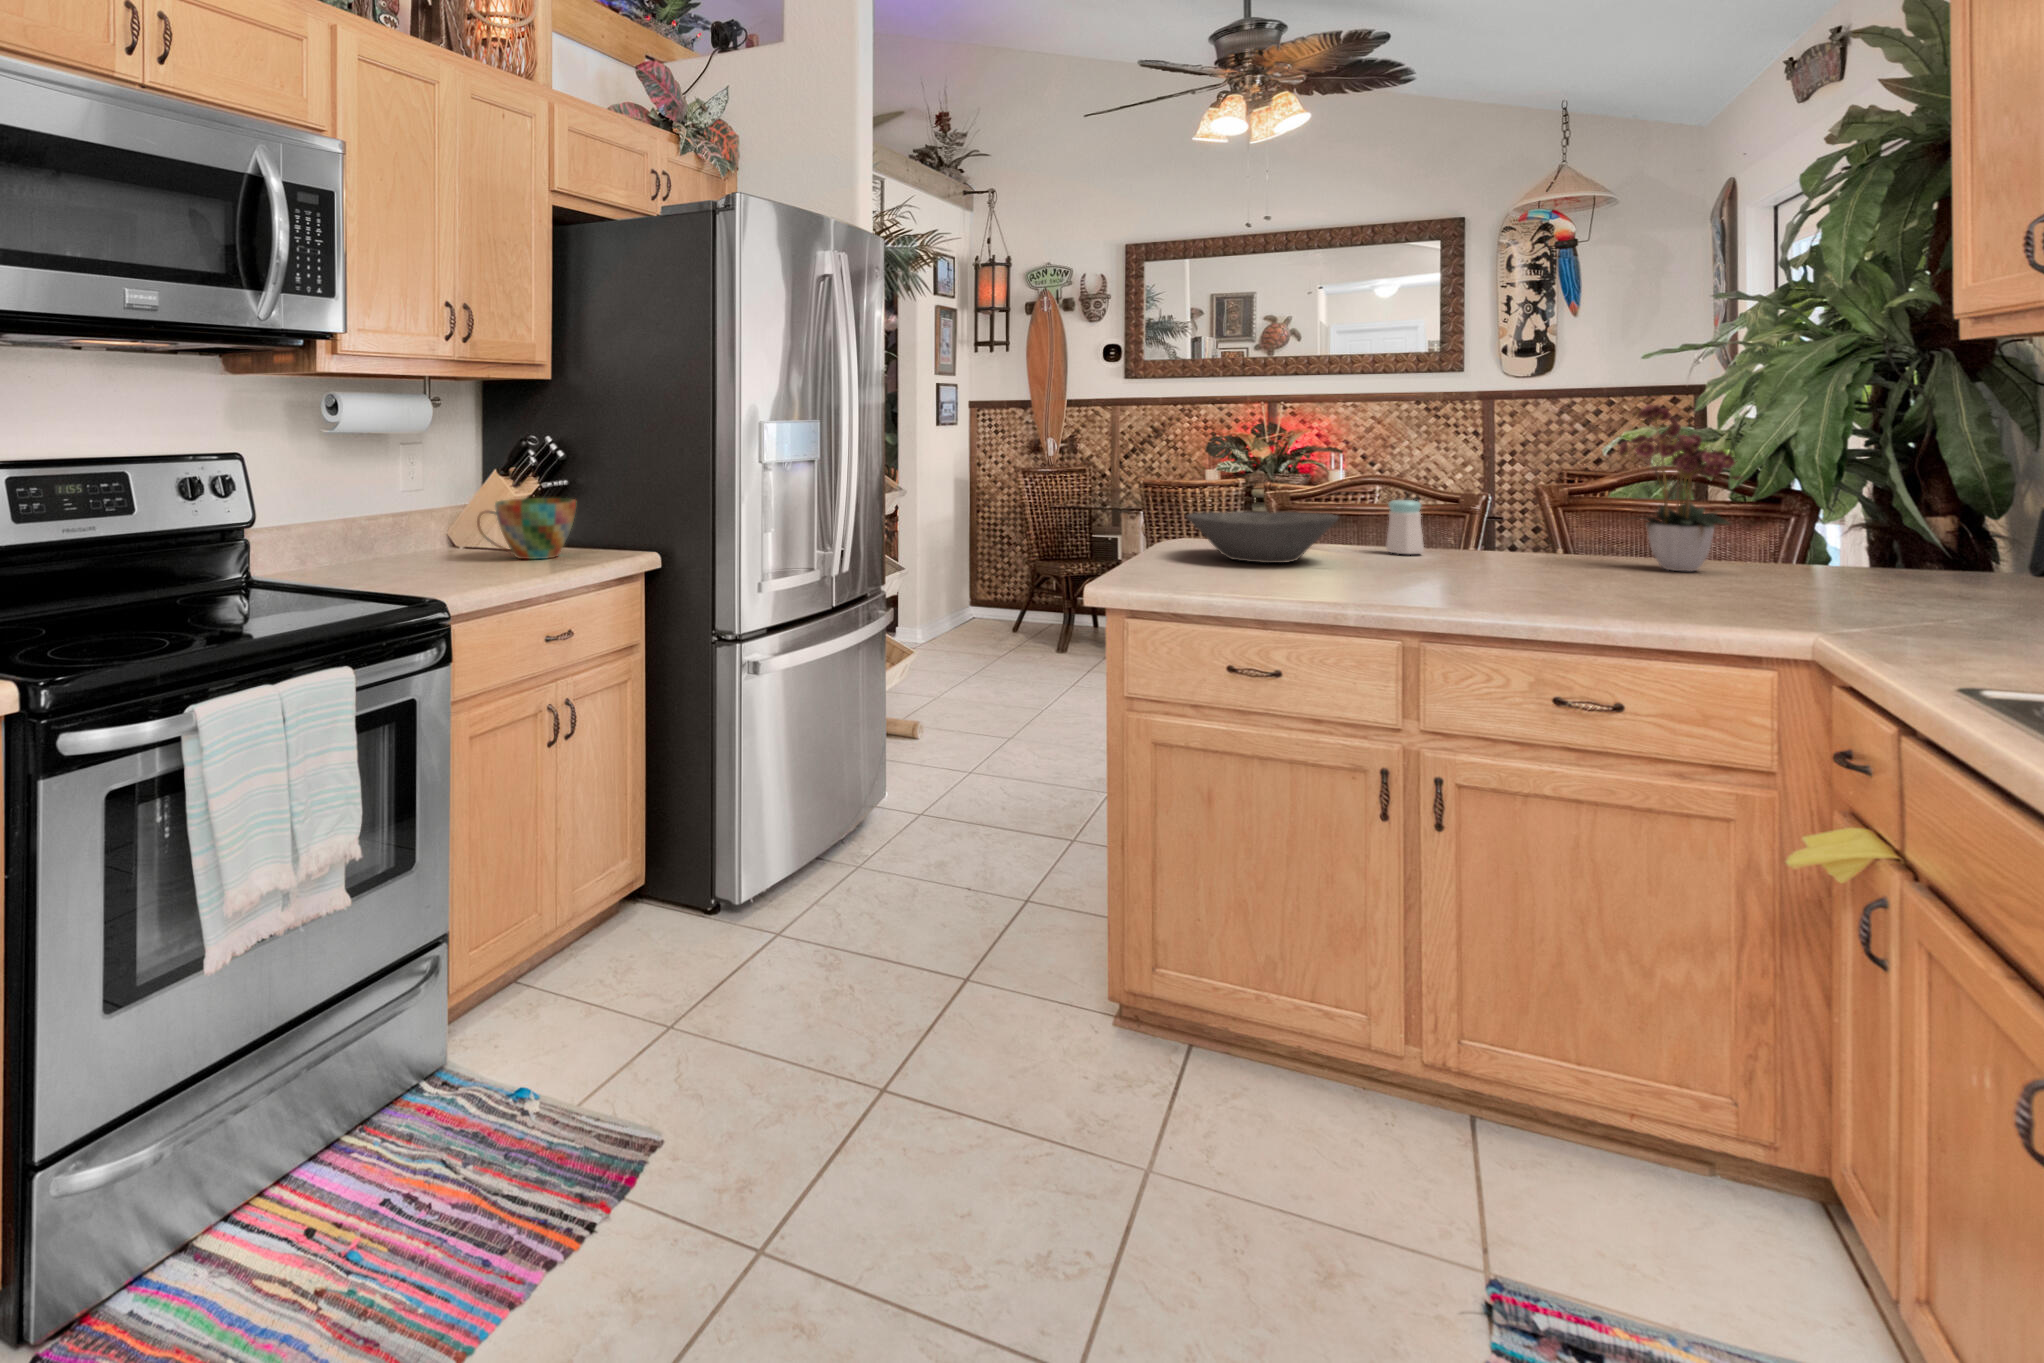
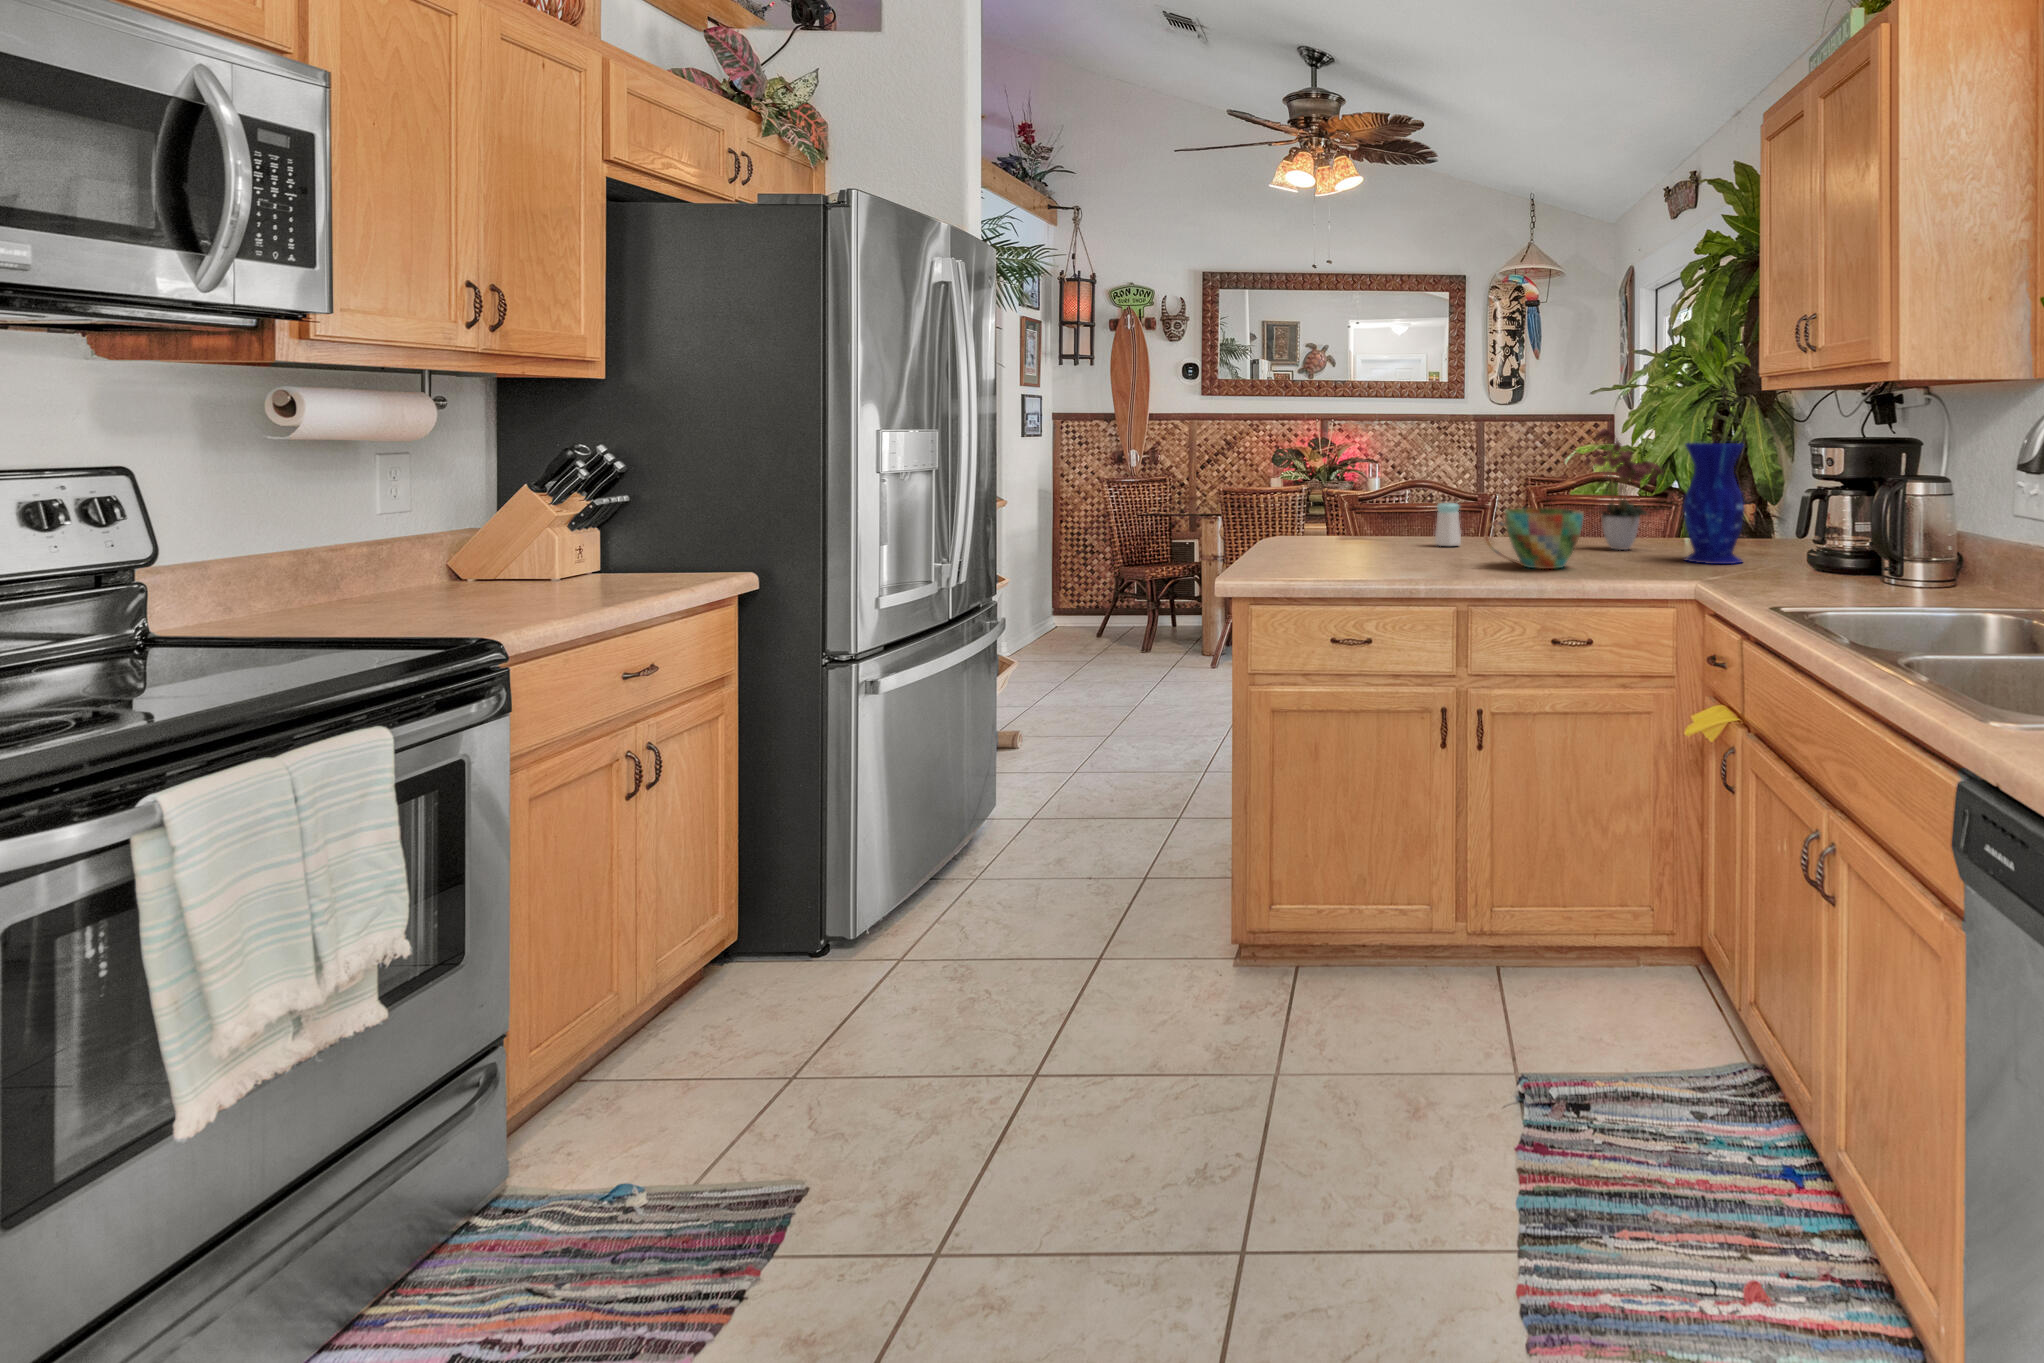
vase: none [1793,423,1915,604] -> present [1683,443,1744,564]
cup: present [477,498,577,559] -> present [1485,508,1584,569]
bowl: present [1186,511,1340,563] -> none [1288,515,1406,557]

